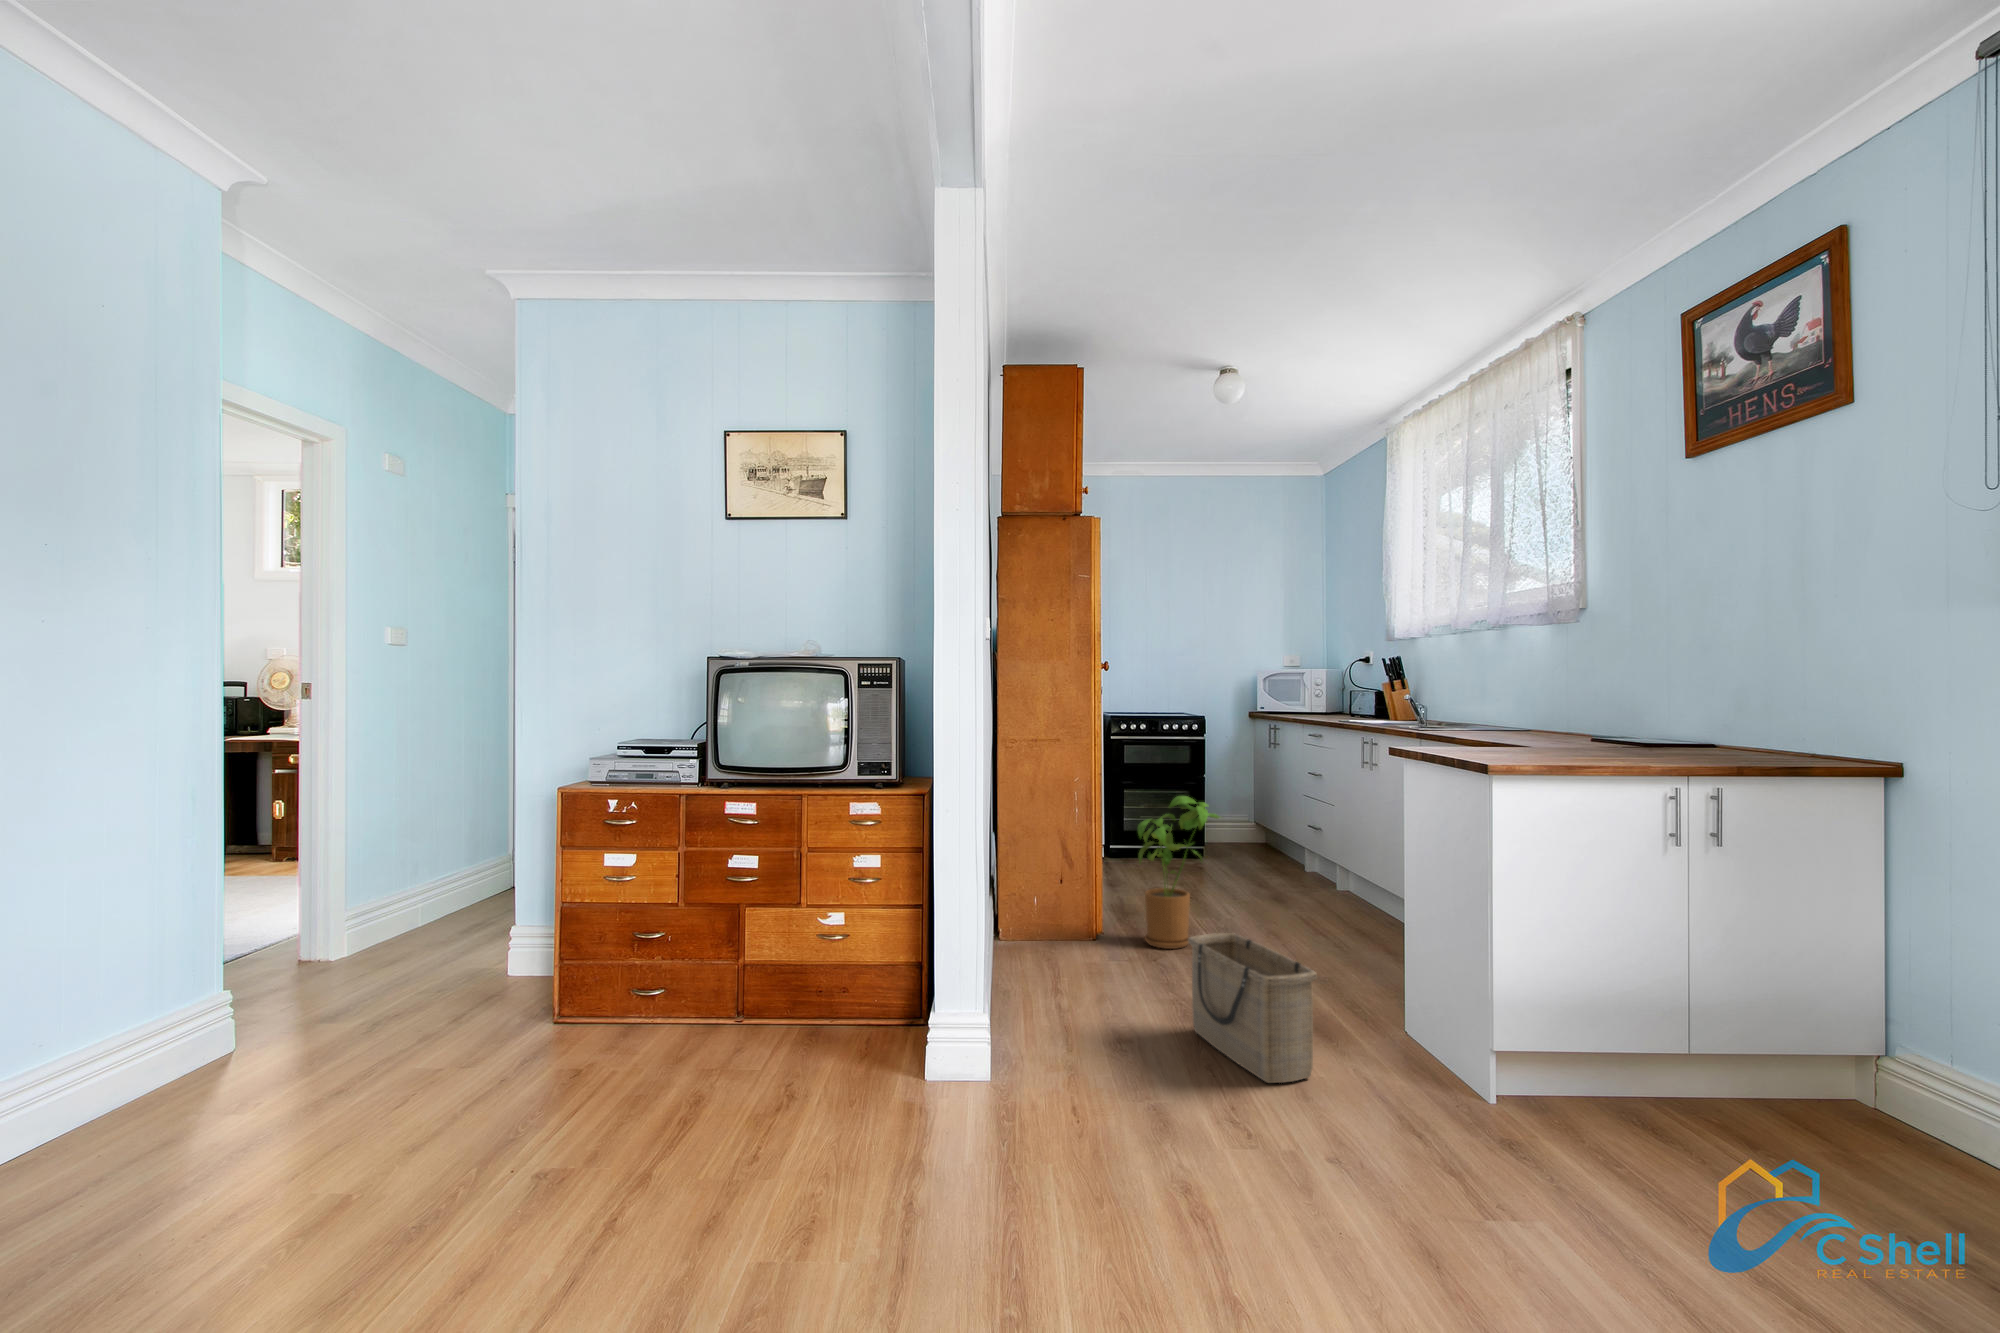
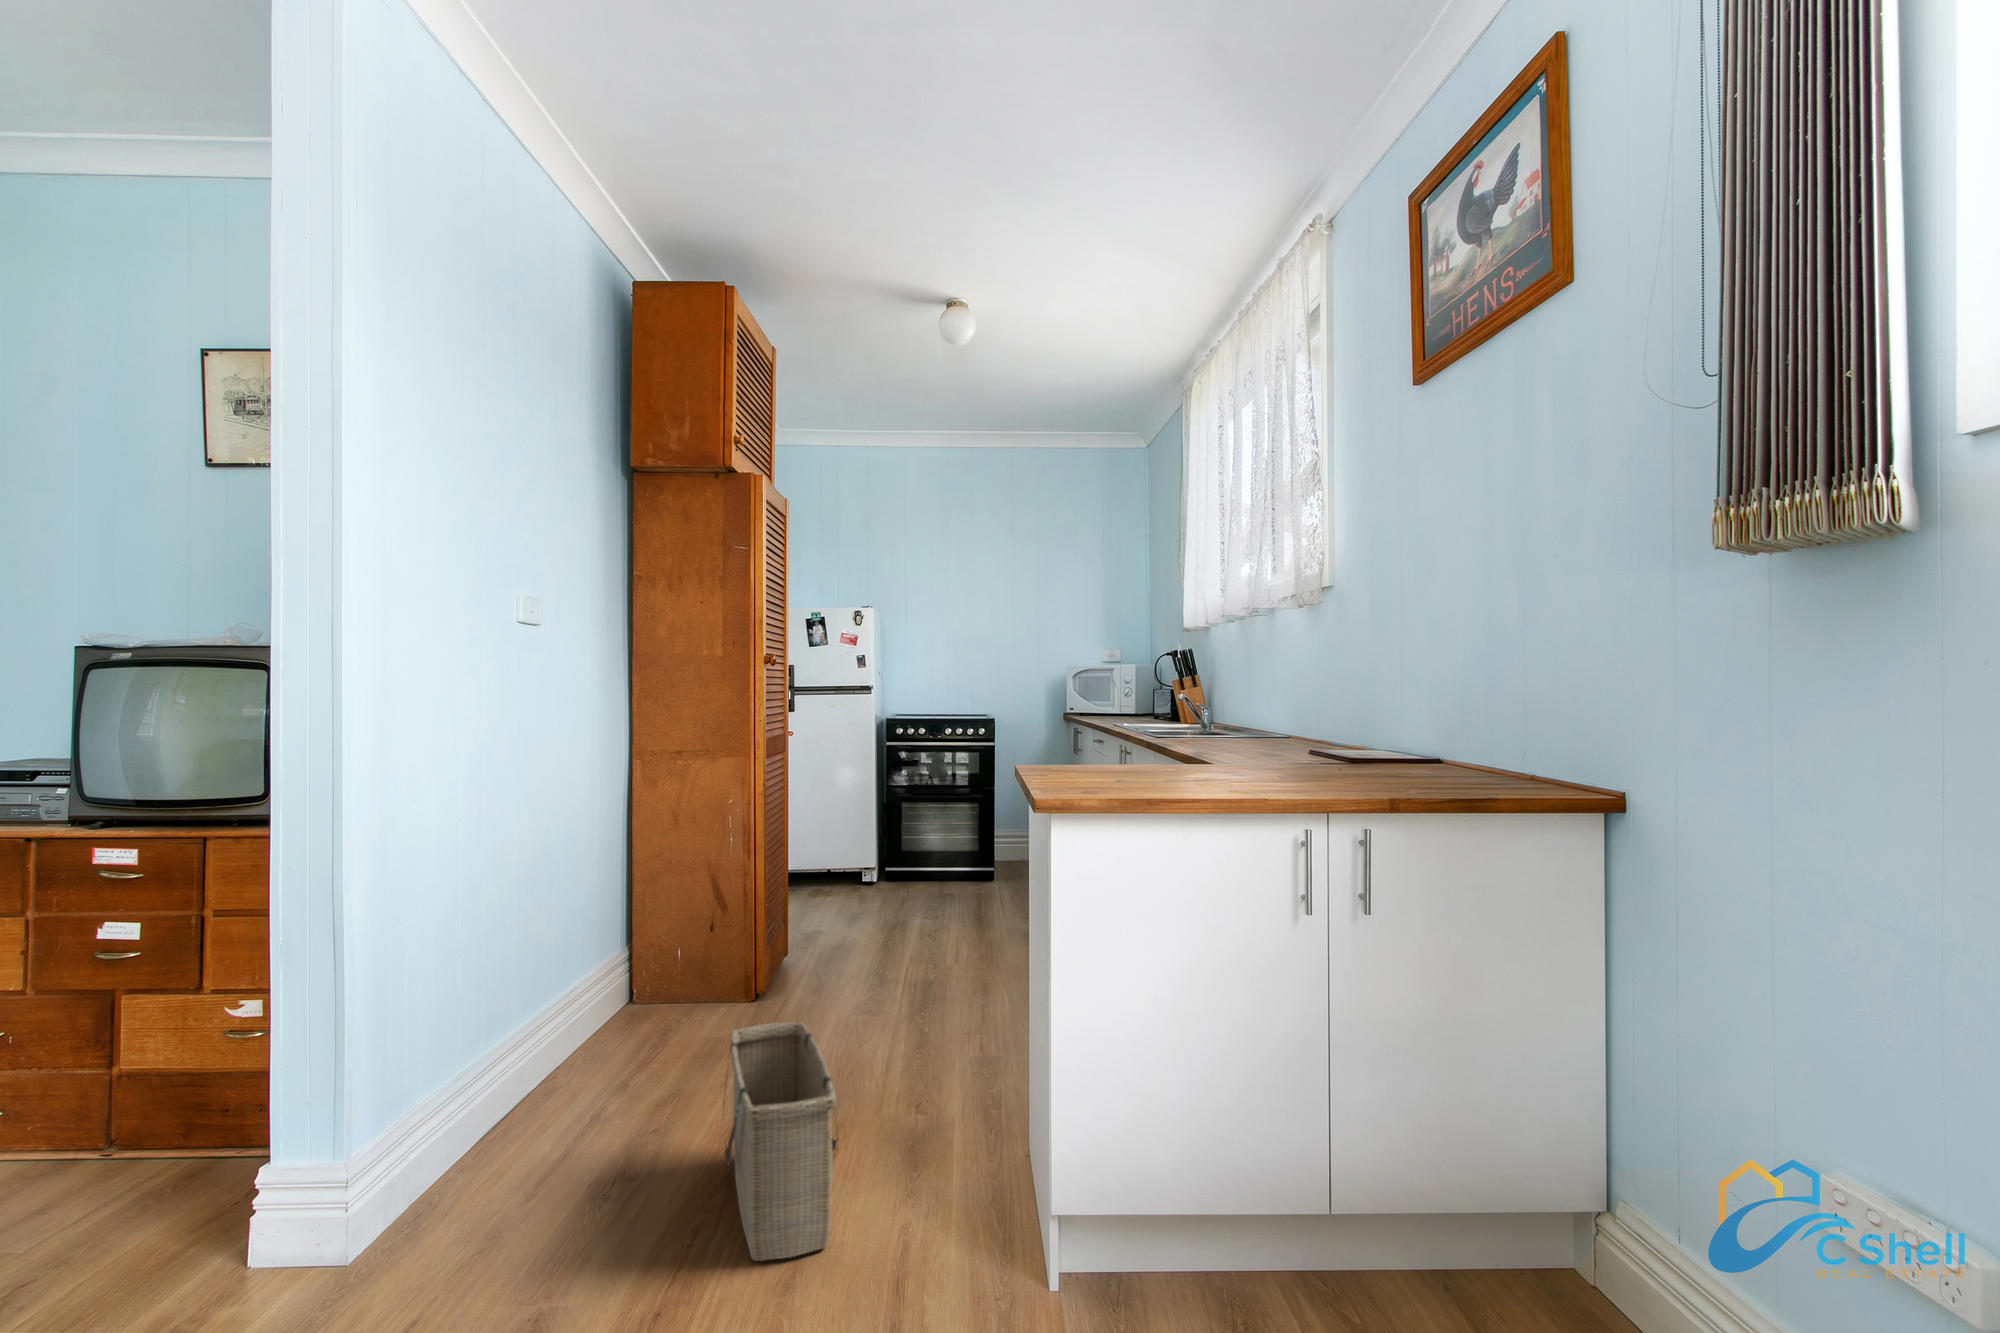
house plant: present [1138,796,1220,949] -> none [792,823,904,1018]

